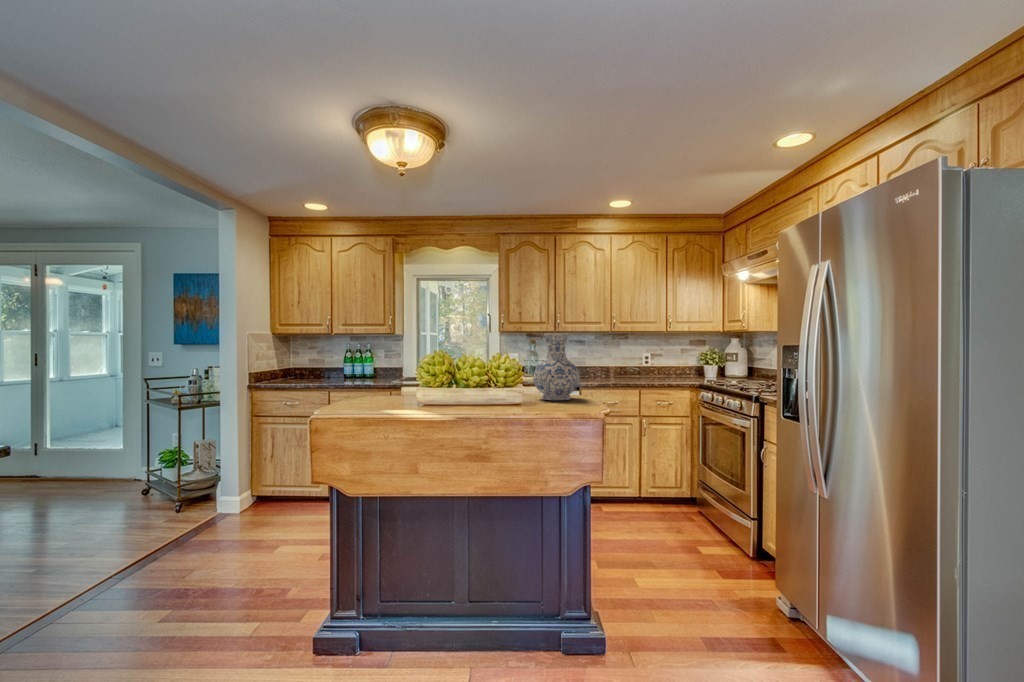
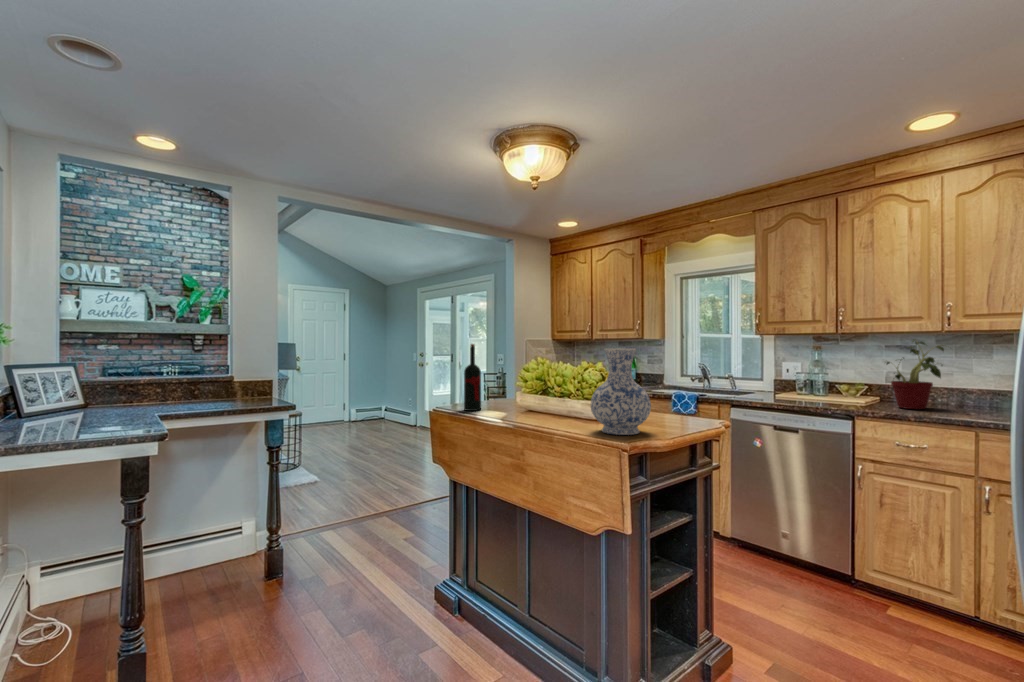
wine bottle: none [361,329,385,401] -> present [464,344,481,411]
potted plant: none [583,335,615,380] -> present [887,339,944,409]

